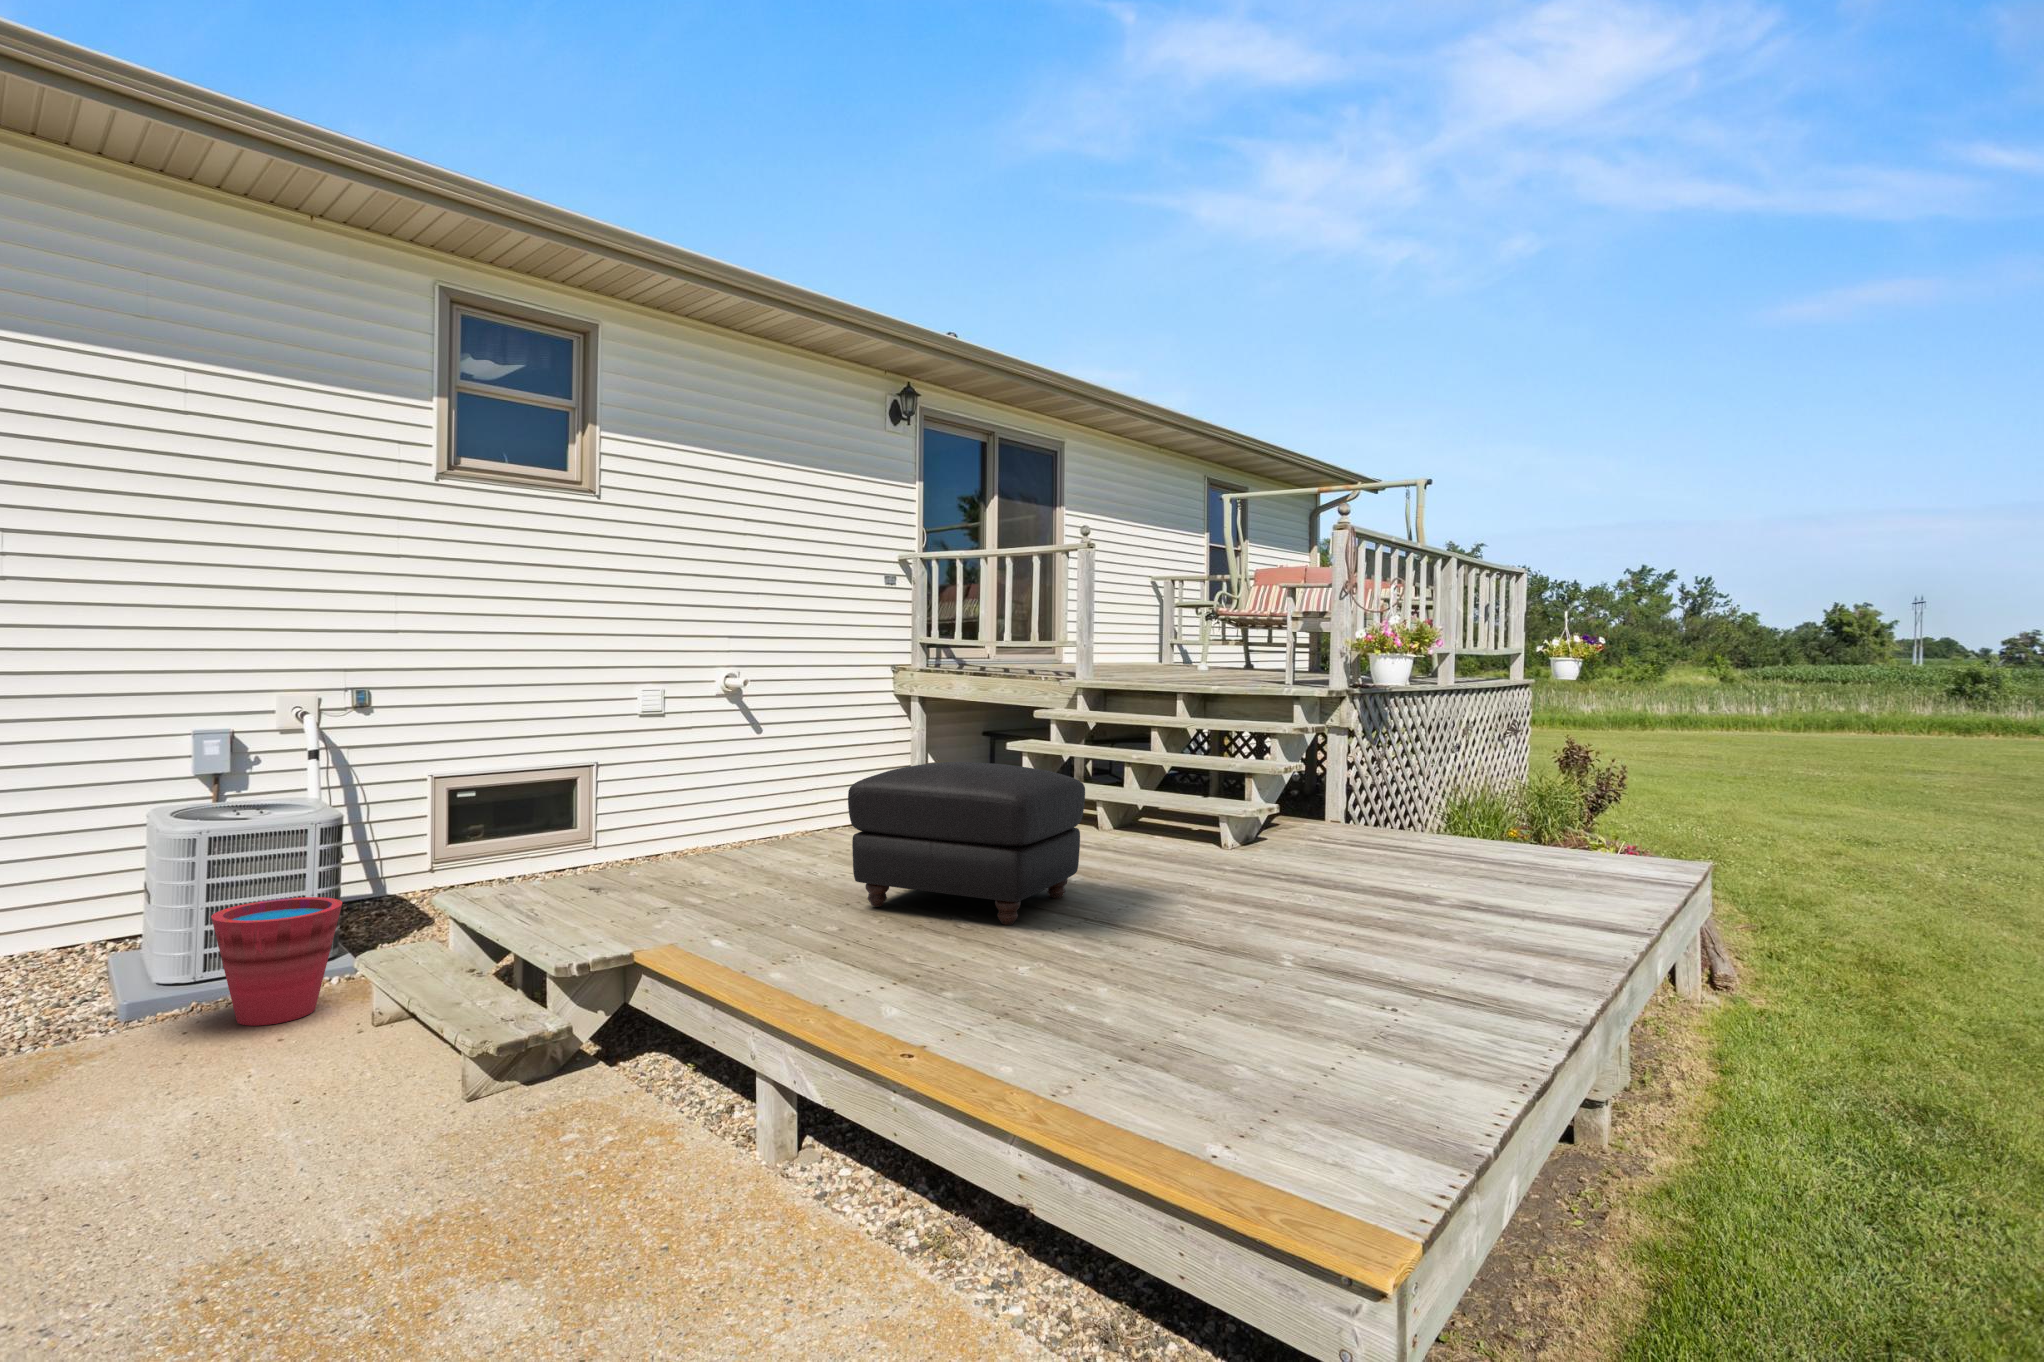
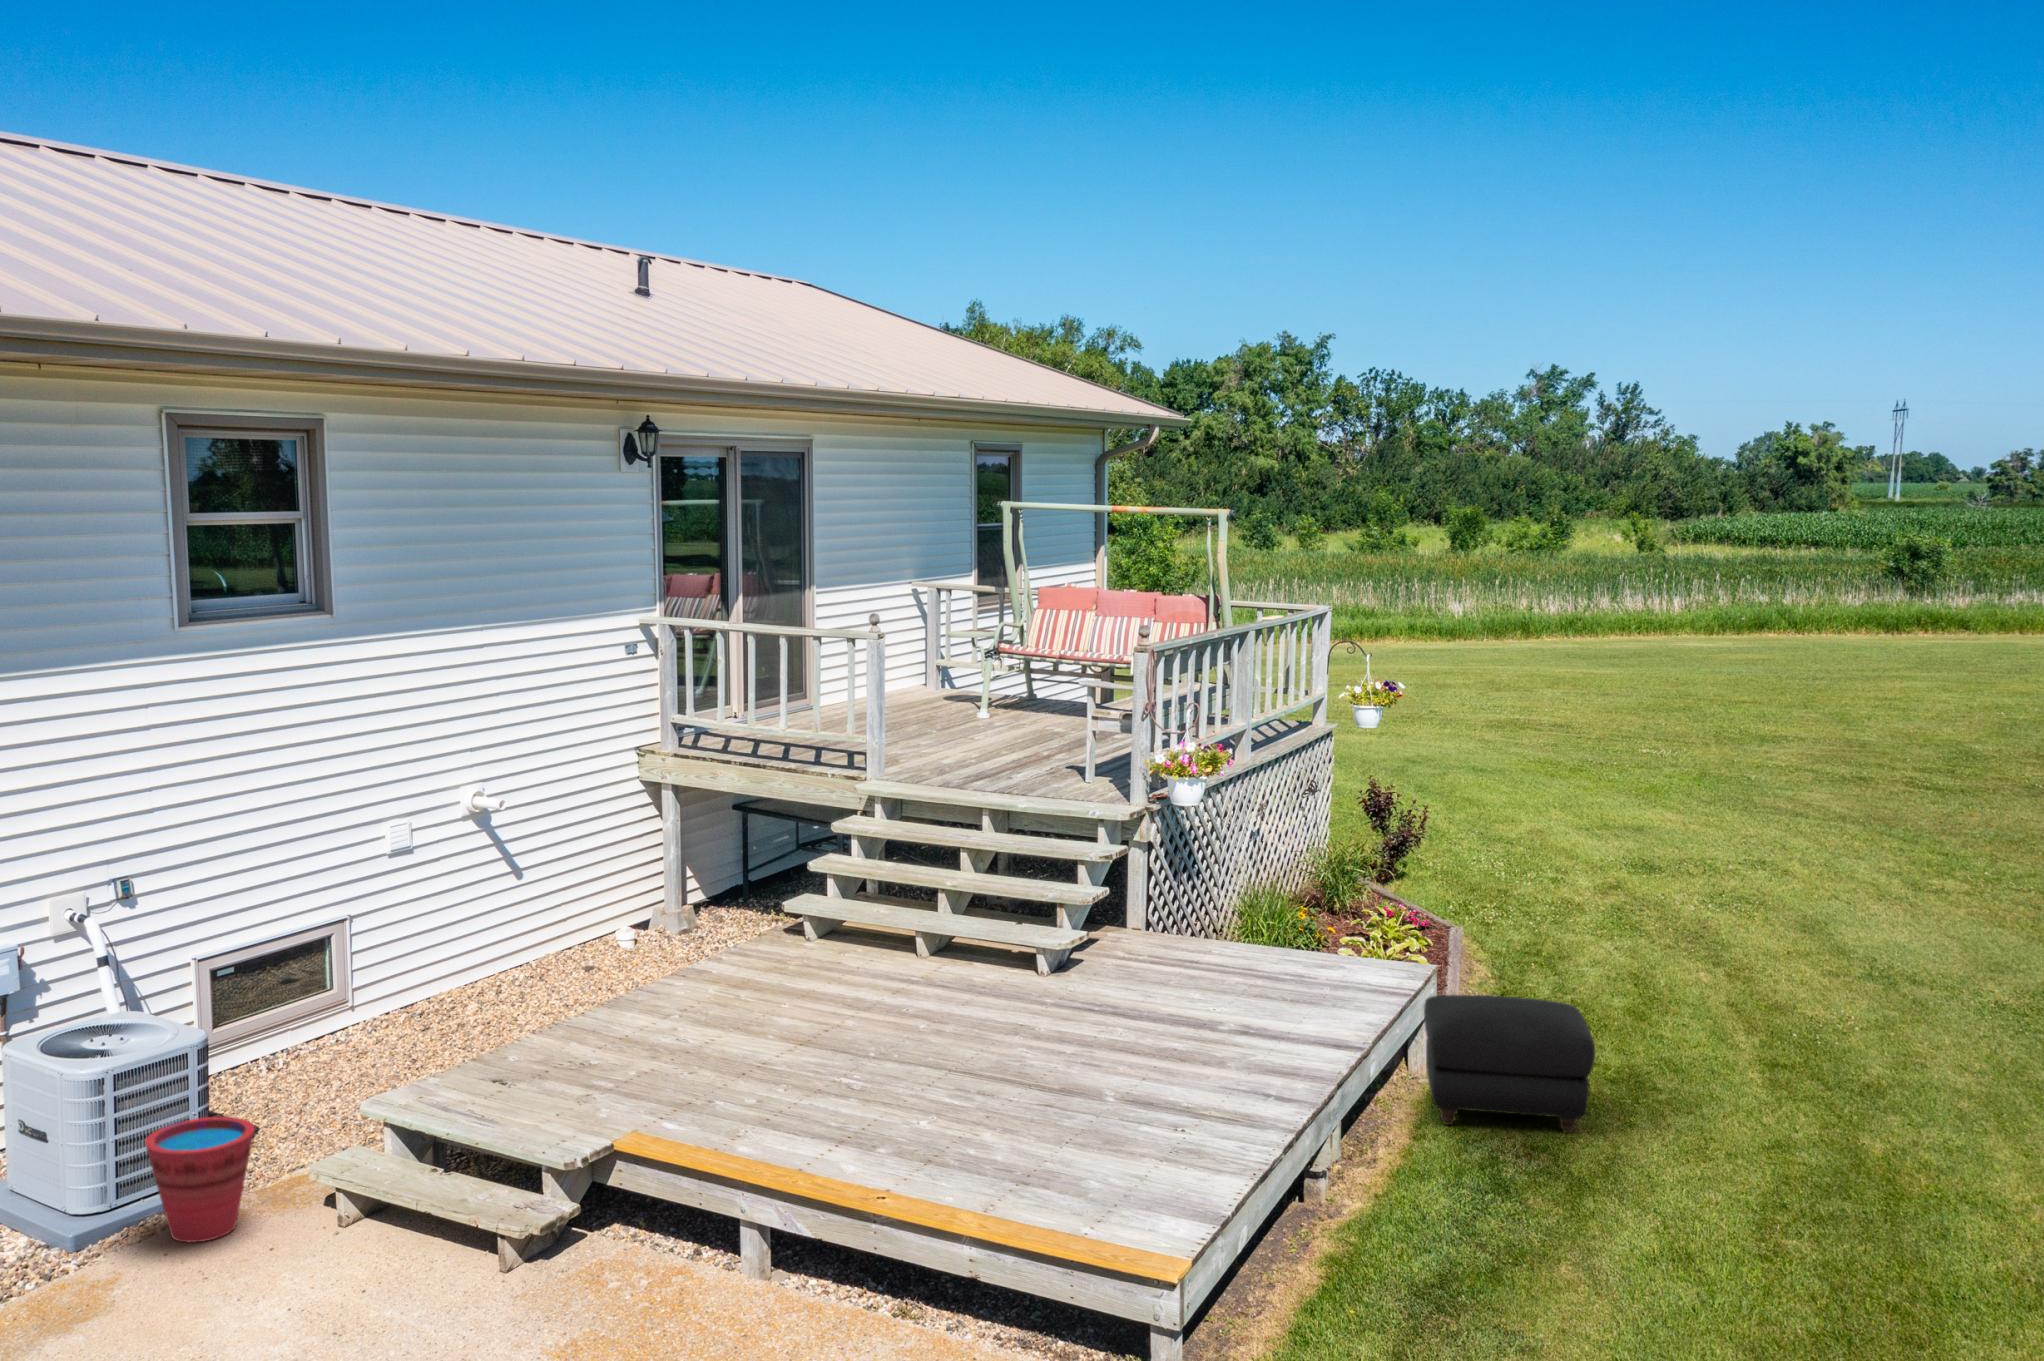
ottoman: present [848,762,1085,925] -> present [1424,995,1595,1133]

